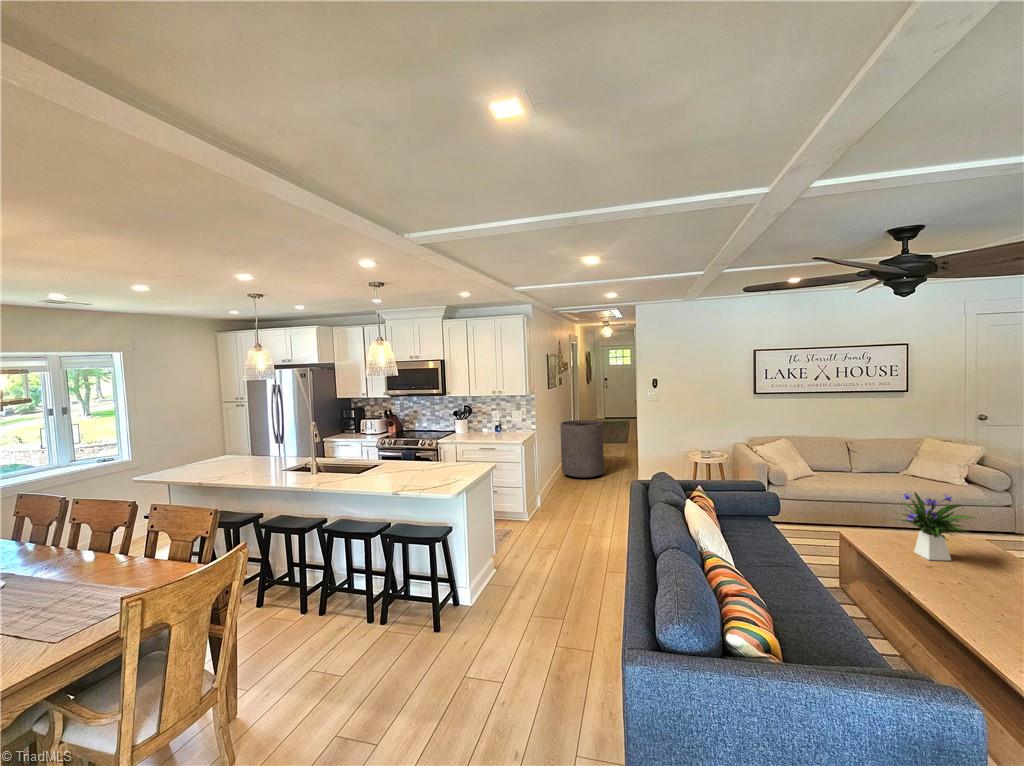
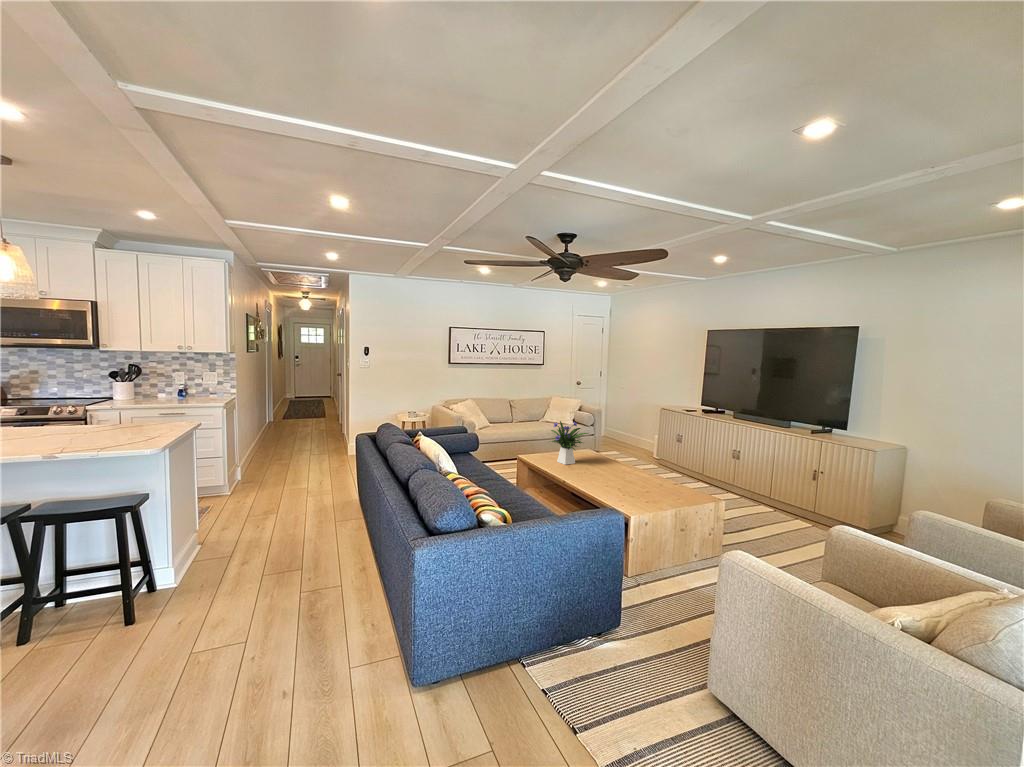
trash can: present [561,420,604,478] -> none [261,388,311,448]

